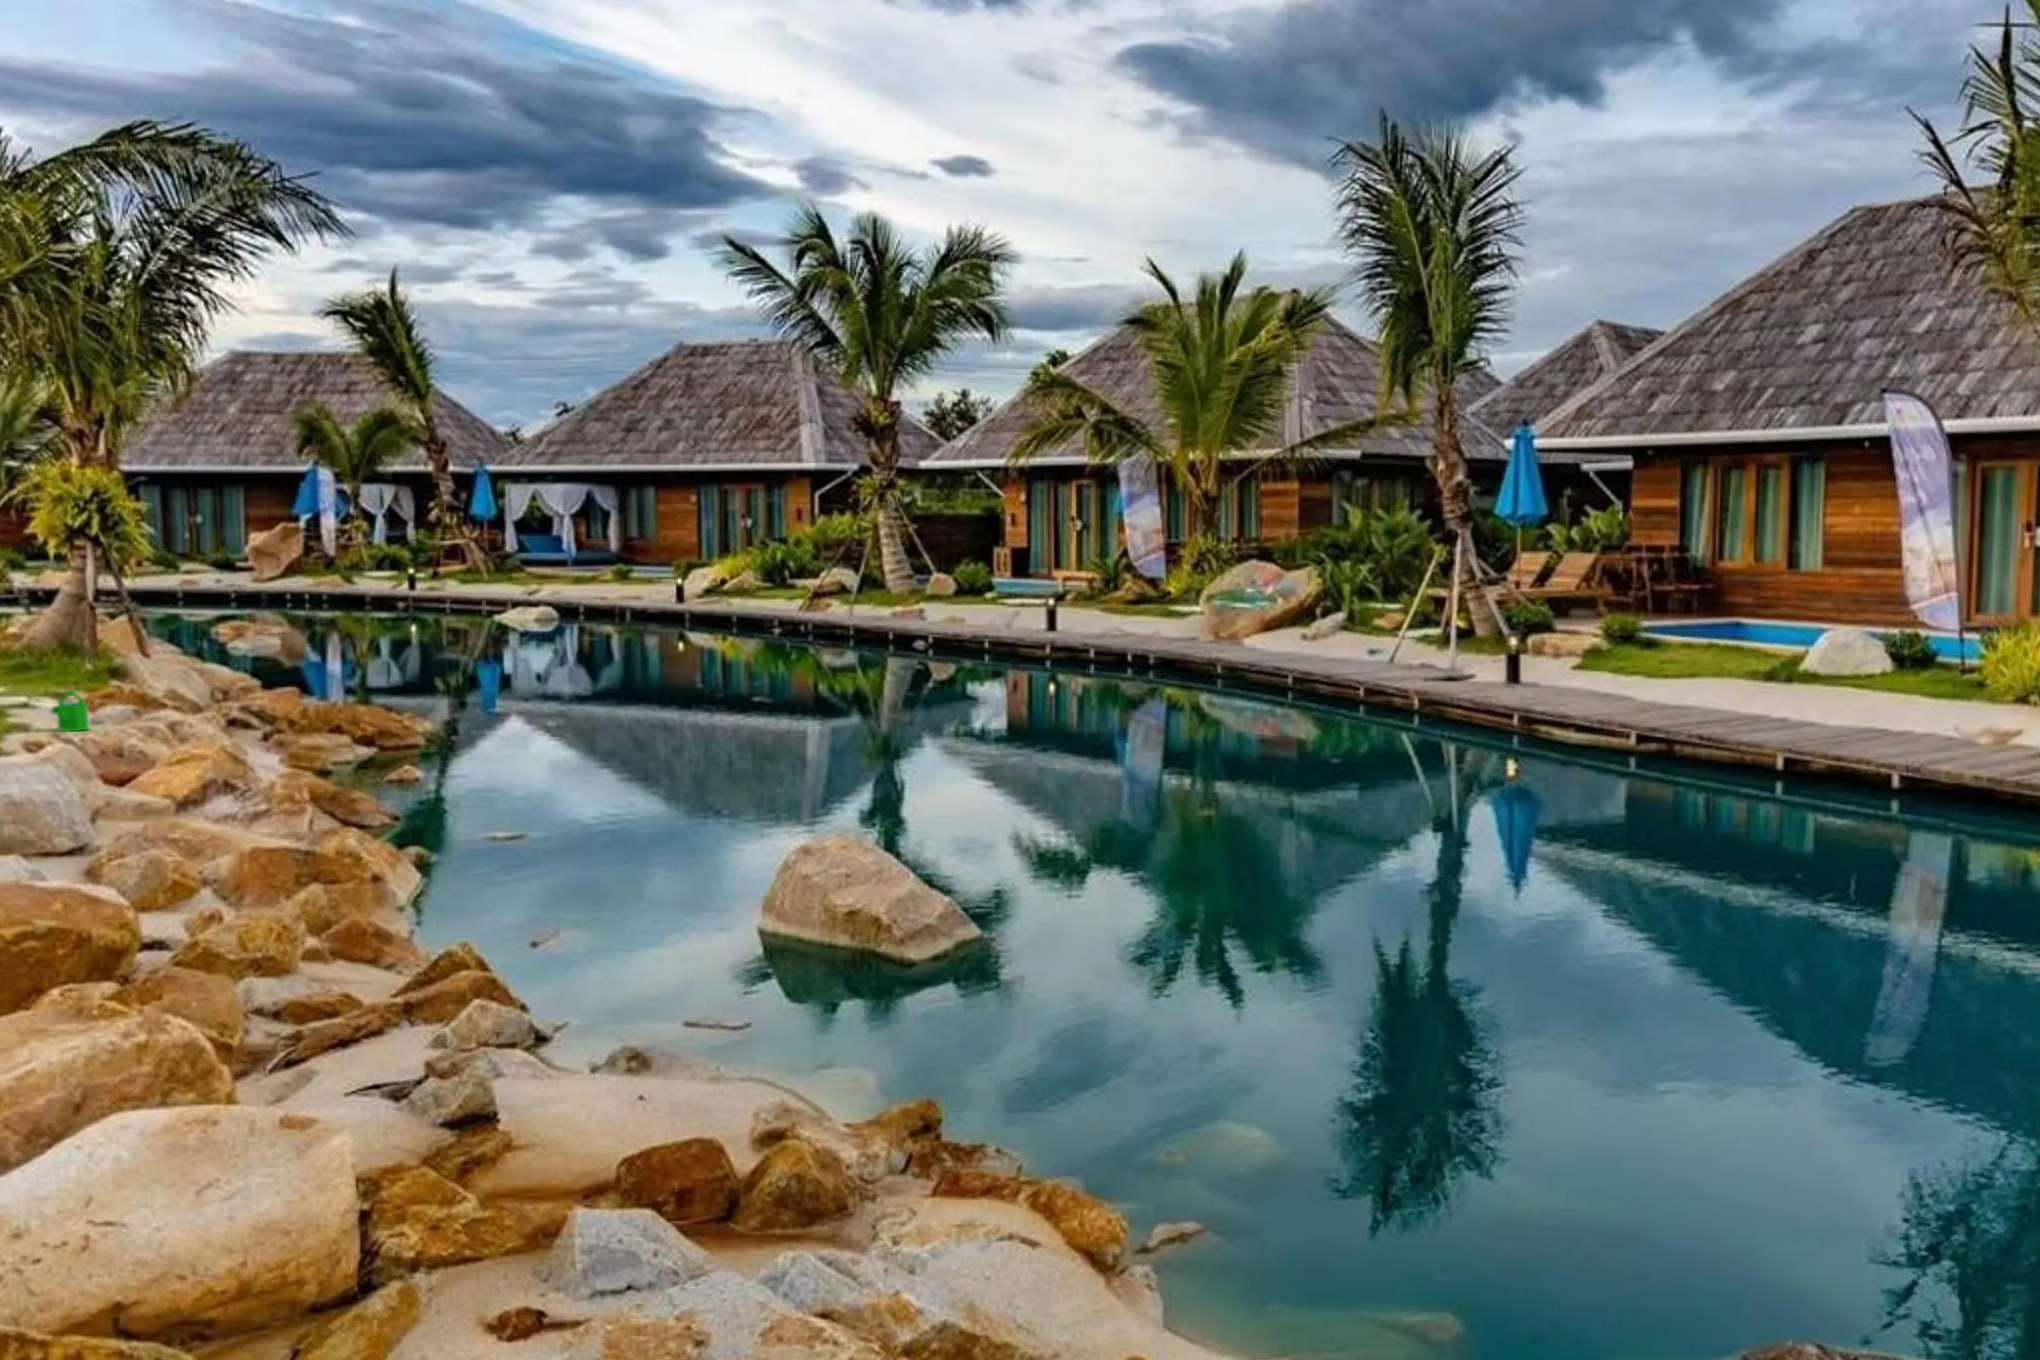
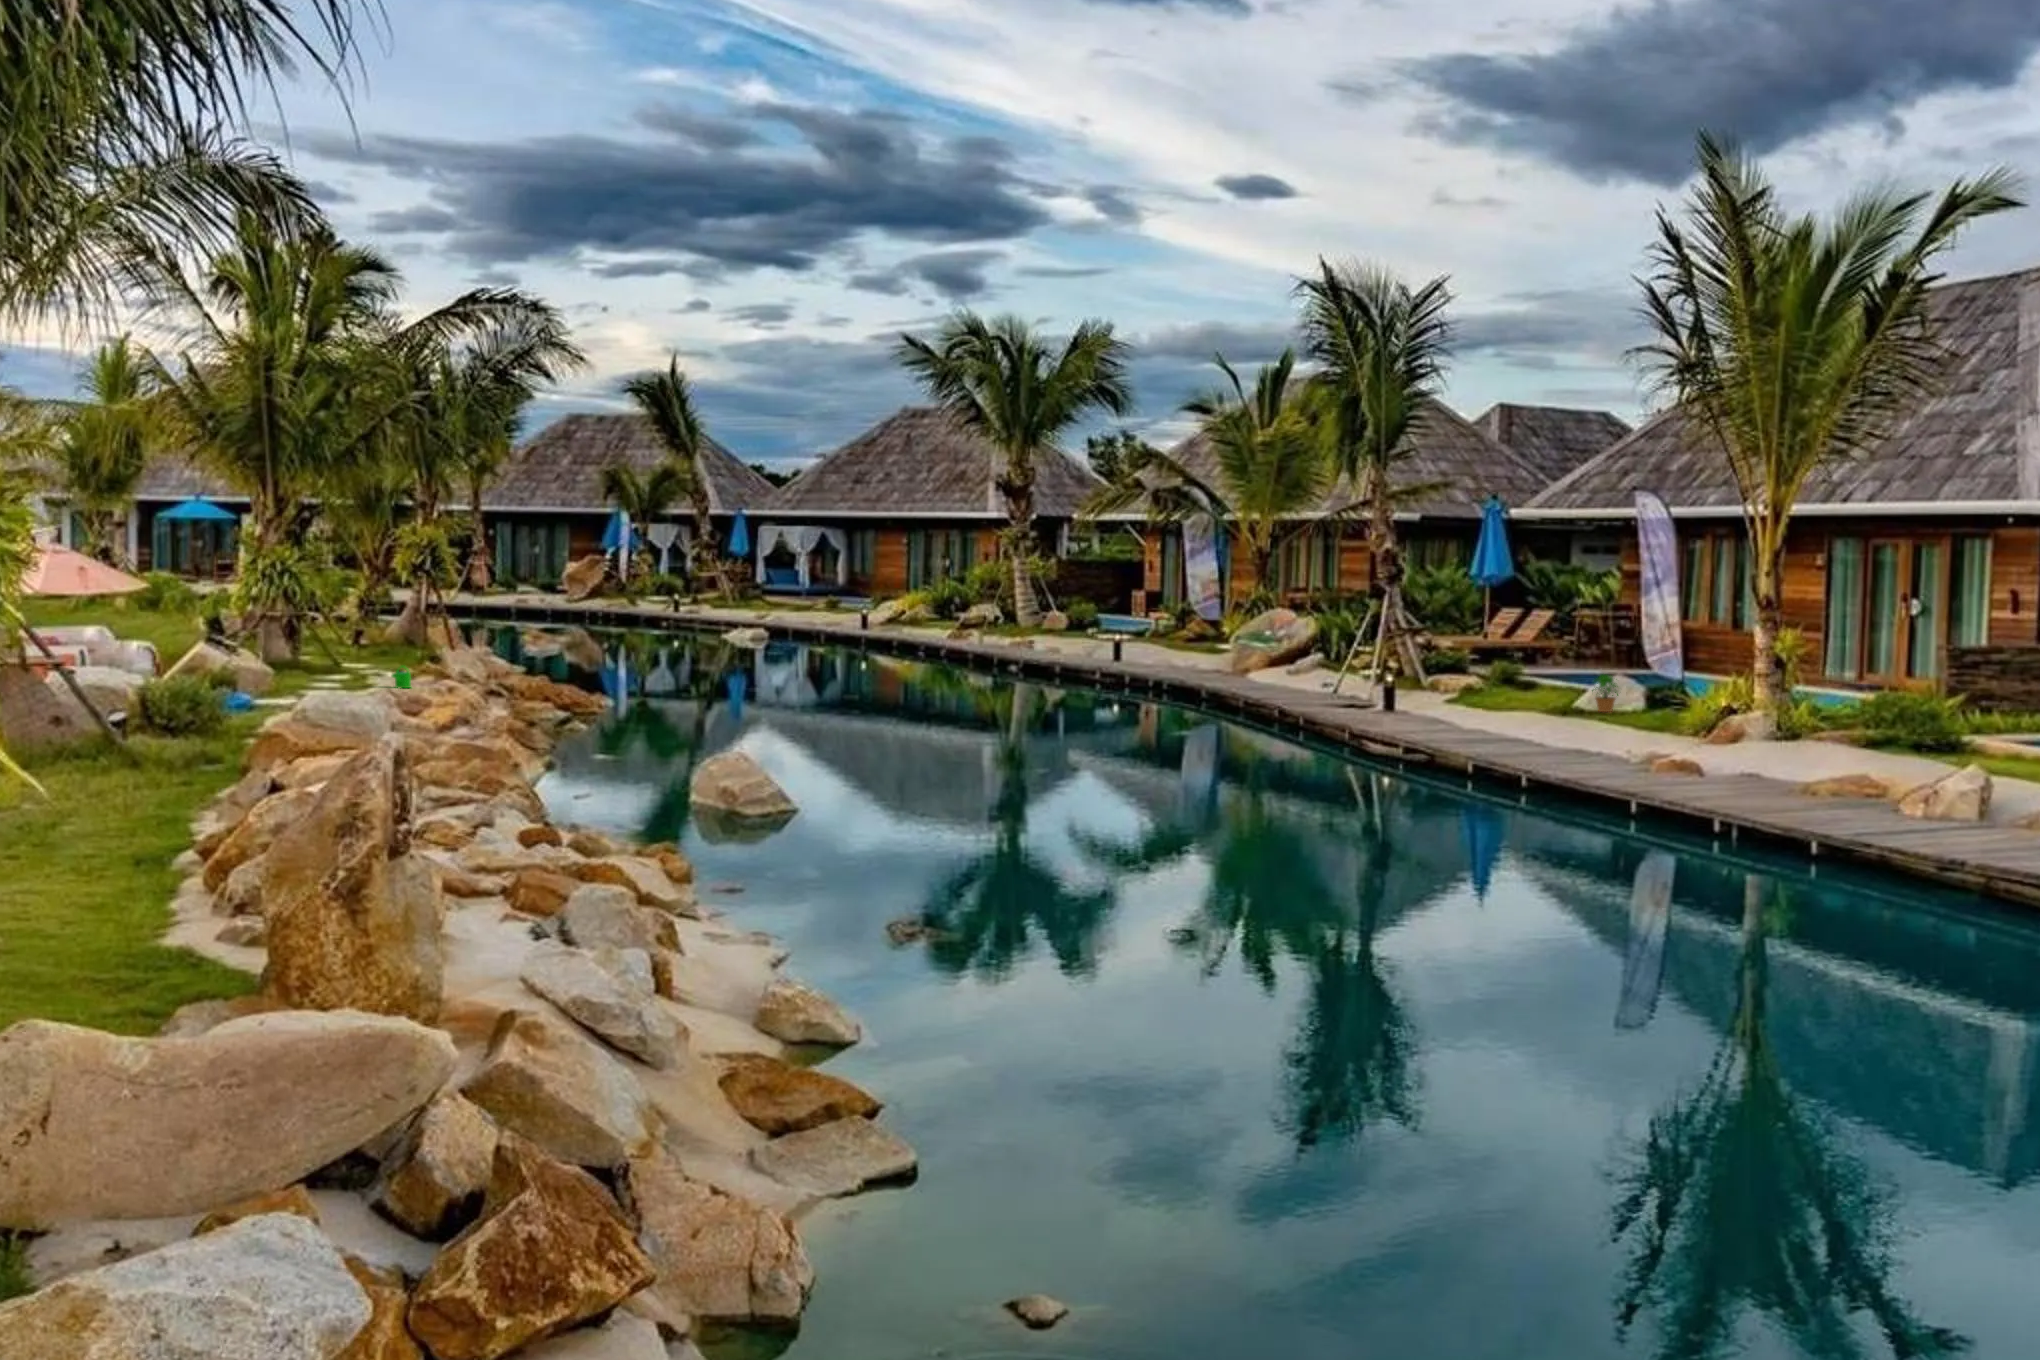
potted plant: none [1840,630,1883,682] -> present [1592,675,1618,712]

